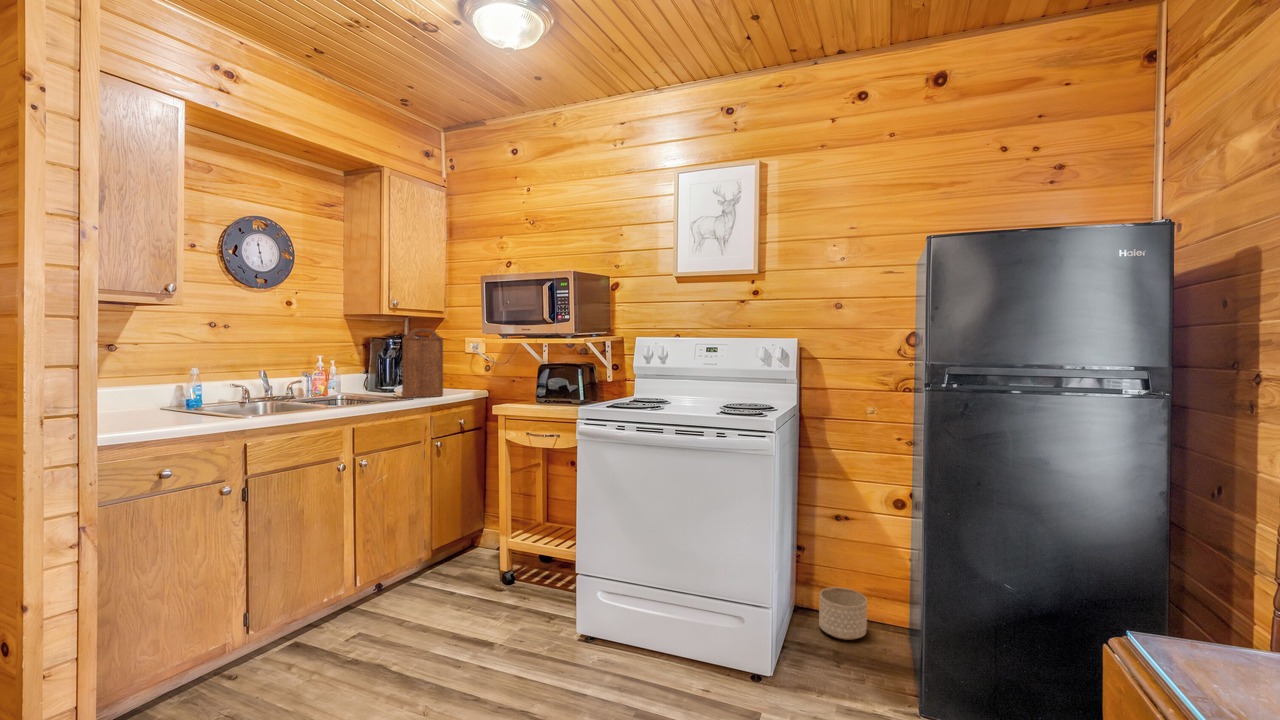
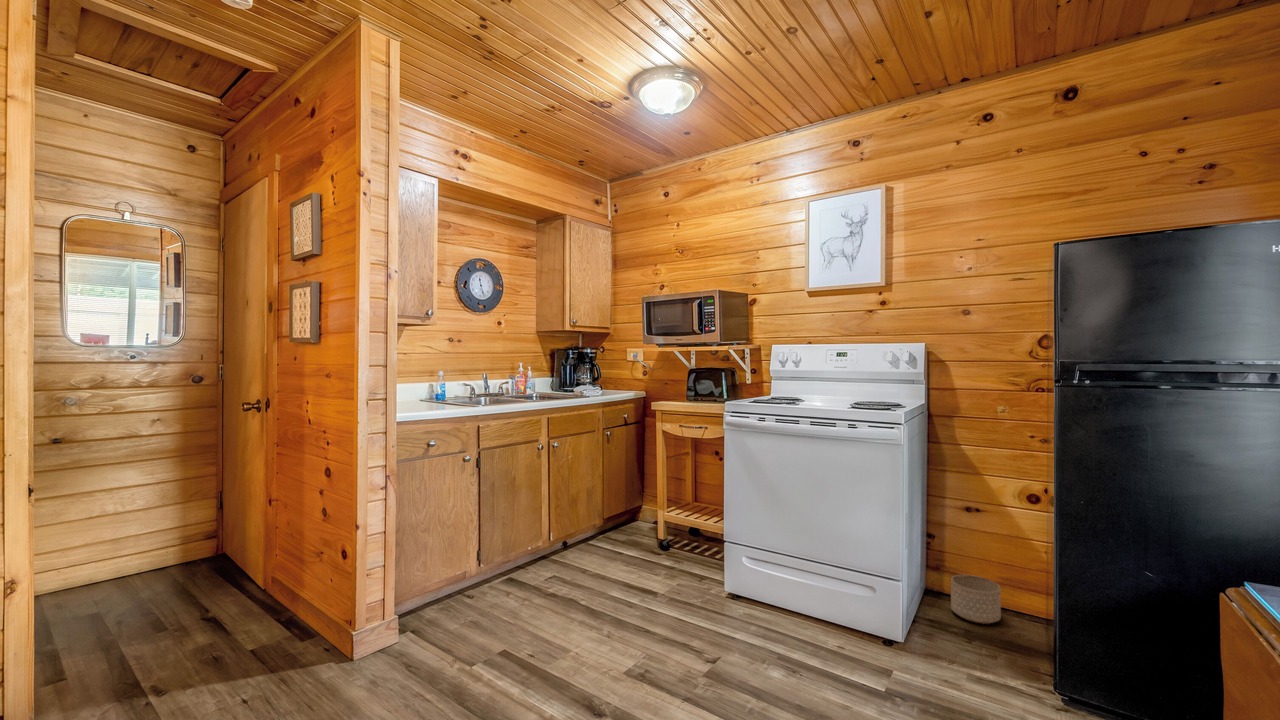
cutting board: present [402,328,443,398] -> none [581,340,611,396]

